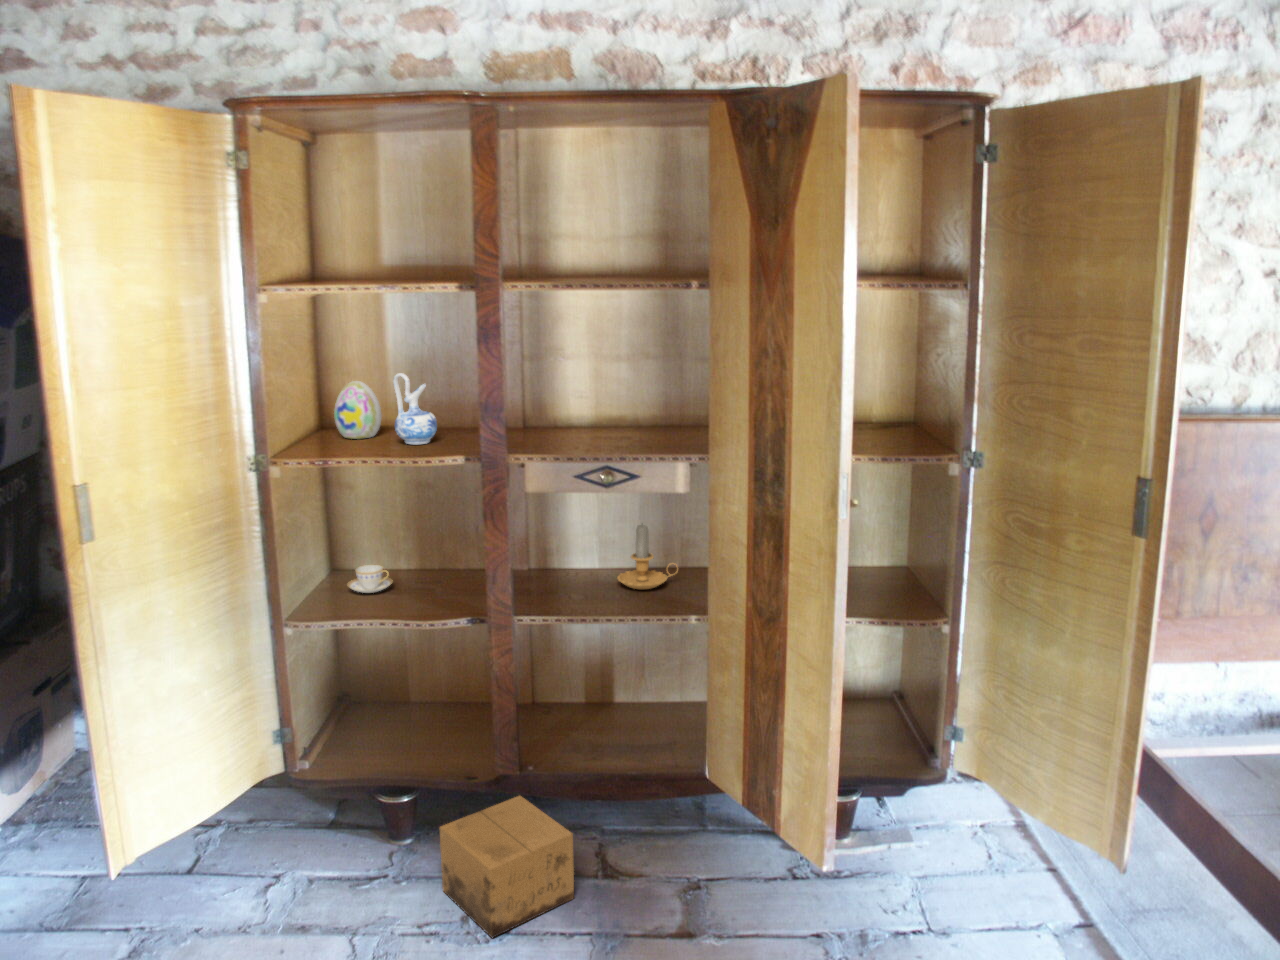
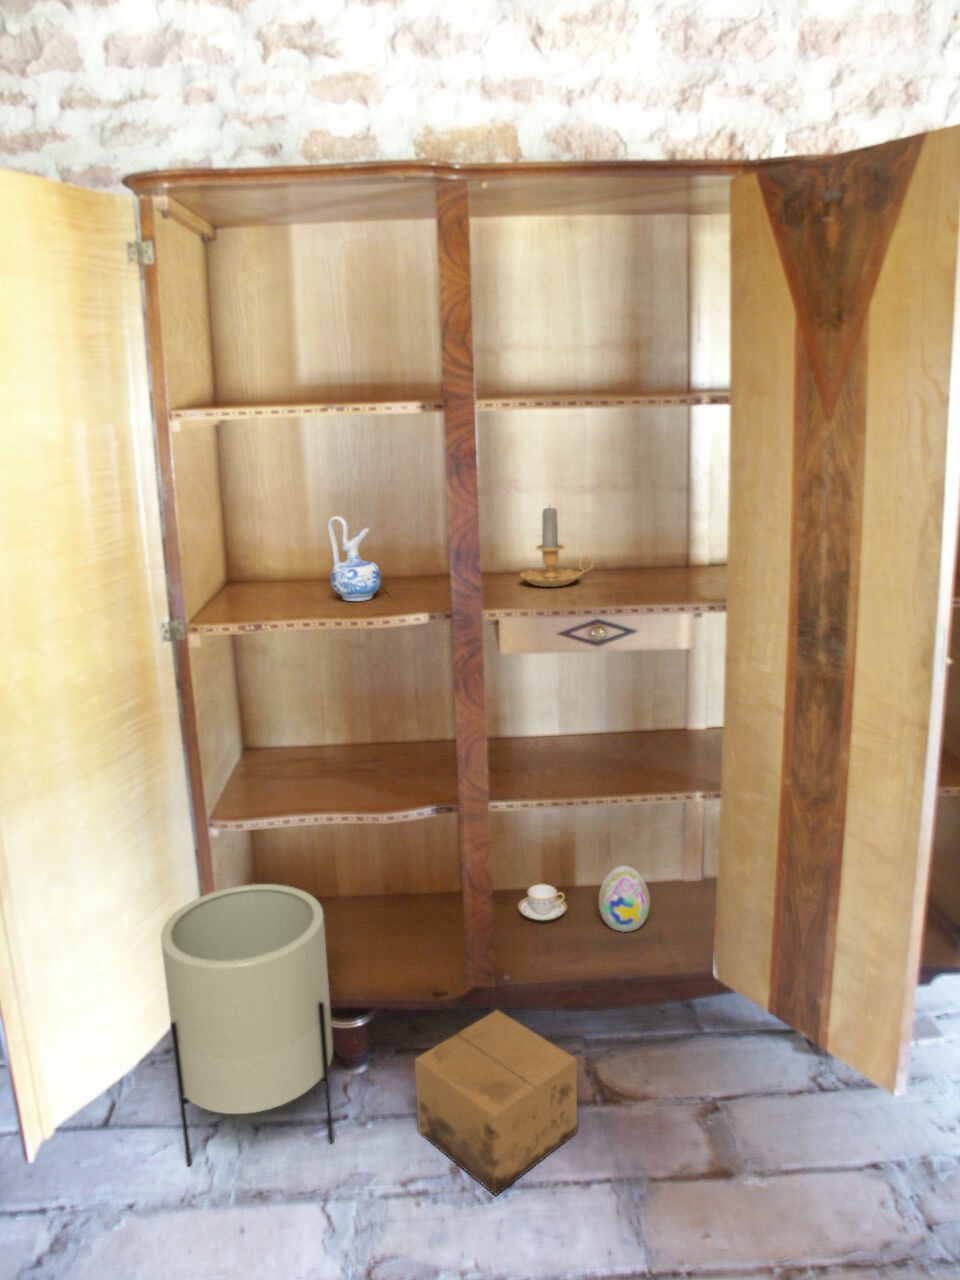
decorative egg: present [334,381,382,439] -> present [599,866,650,932]
candle: present [618,525,677,589] -> present [520,508,586,587]
teacup: present [348,565,392,593] -> present [518,884,567,920]
planter: none [233,678,377,904] -> present [161,884,334,1166]

